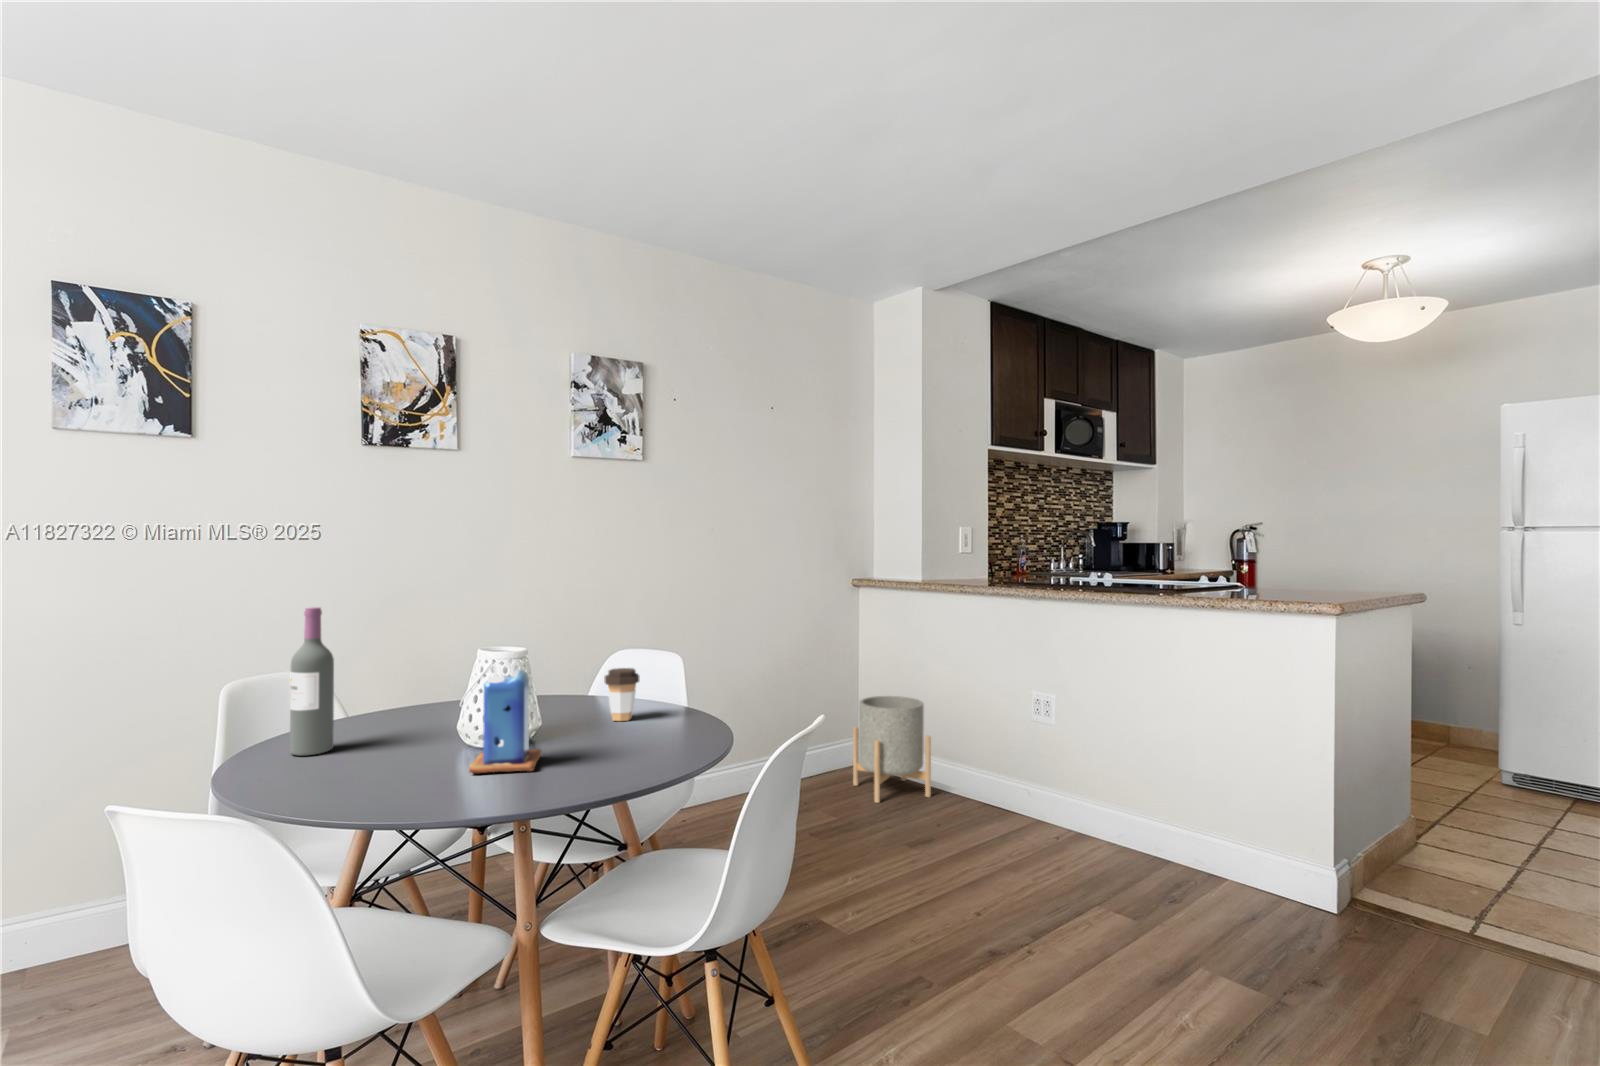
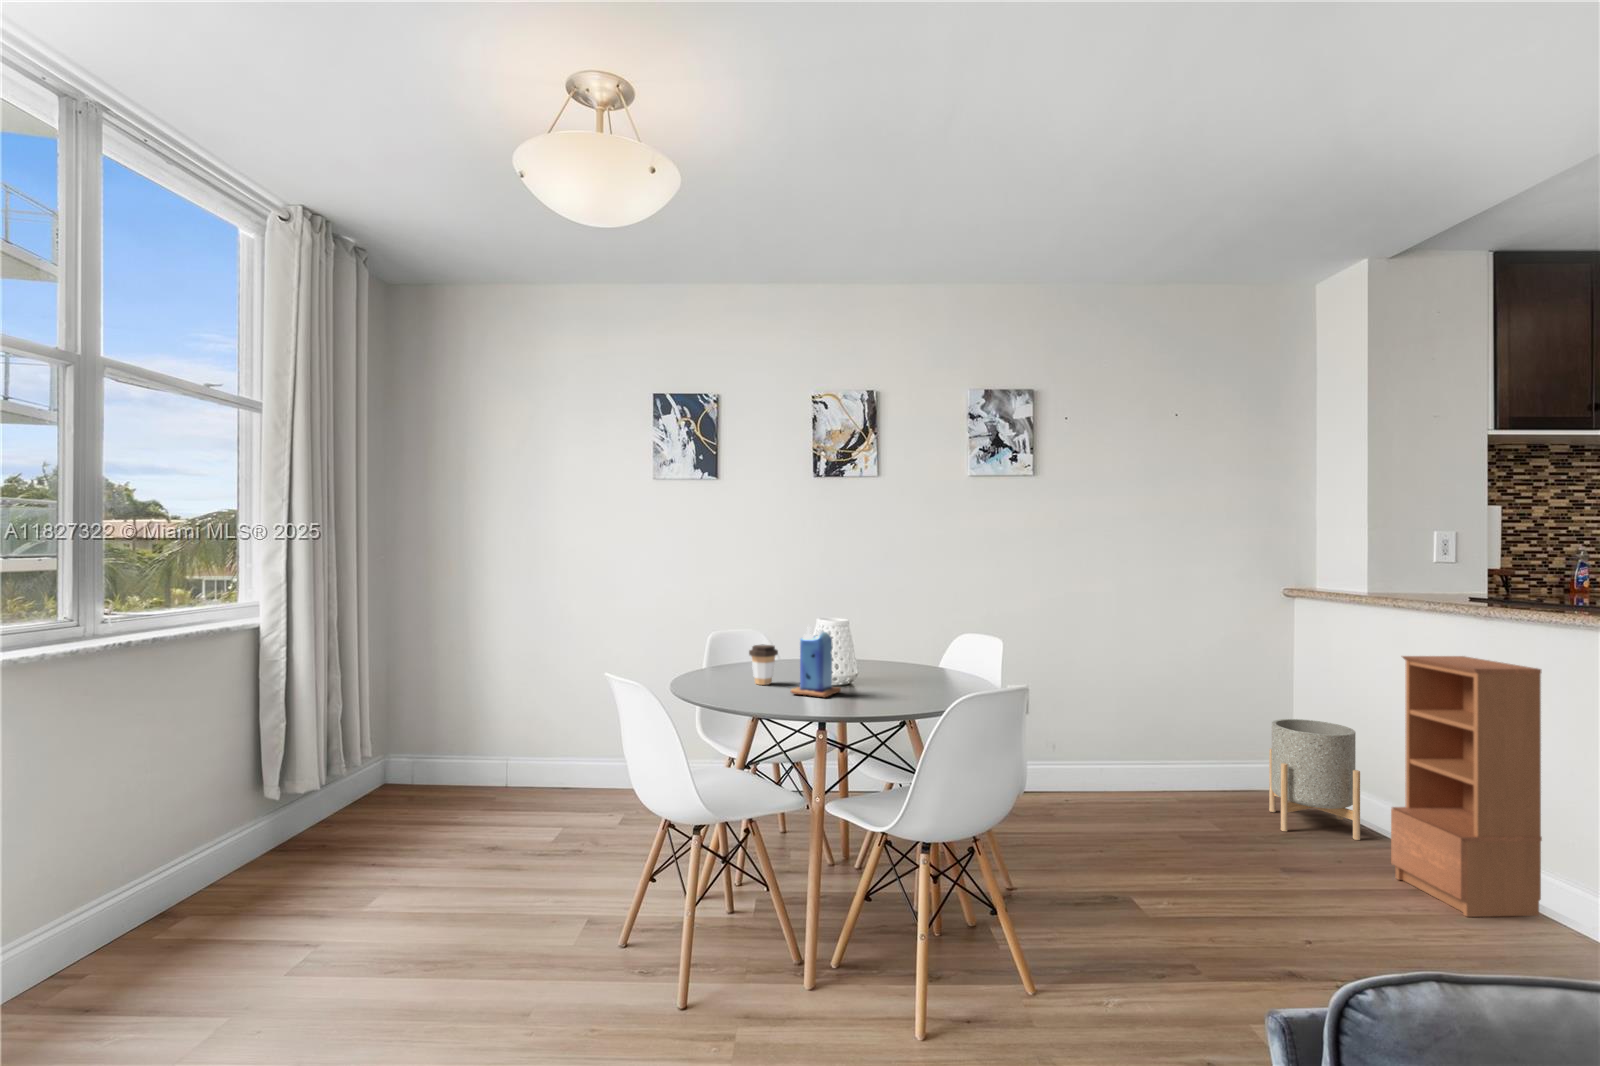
wine bottle: present [290,607,334,756] -> none [722,586,745,675]
bookcase: none [976,629,1075,847] -> present [1391,656,1542,917]
coffee cup: present [604,668,639,721] -> present [749,644,778,685]

